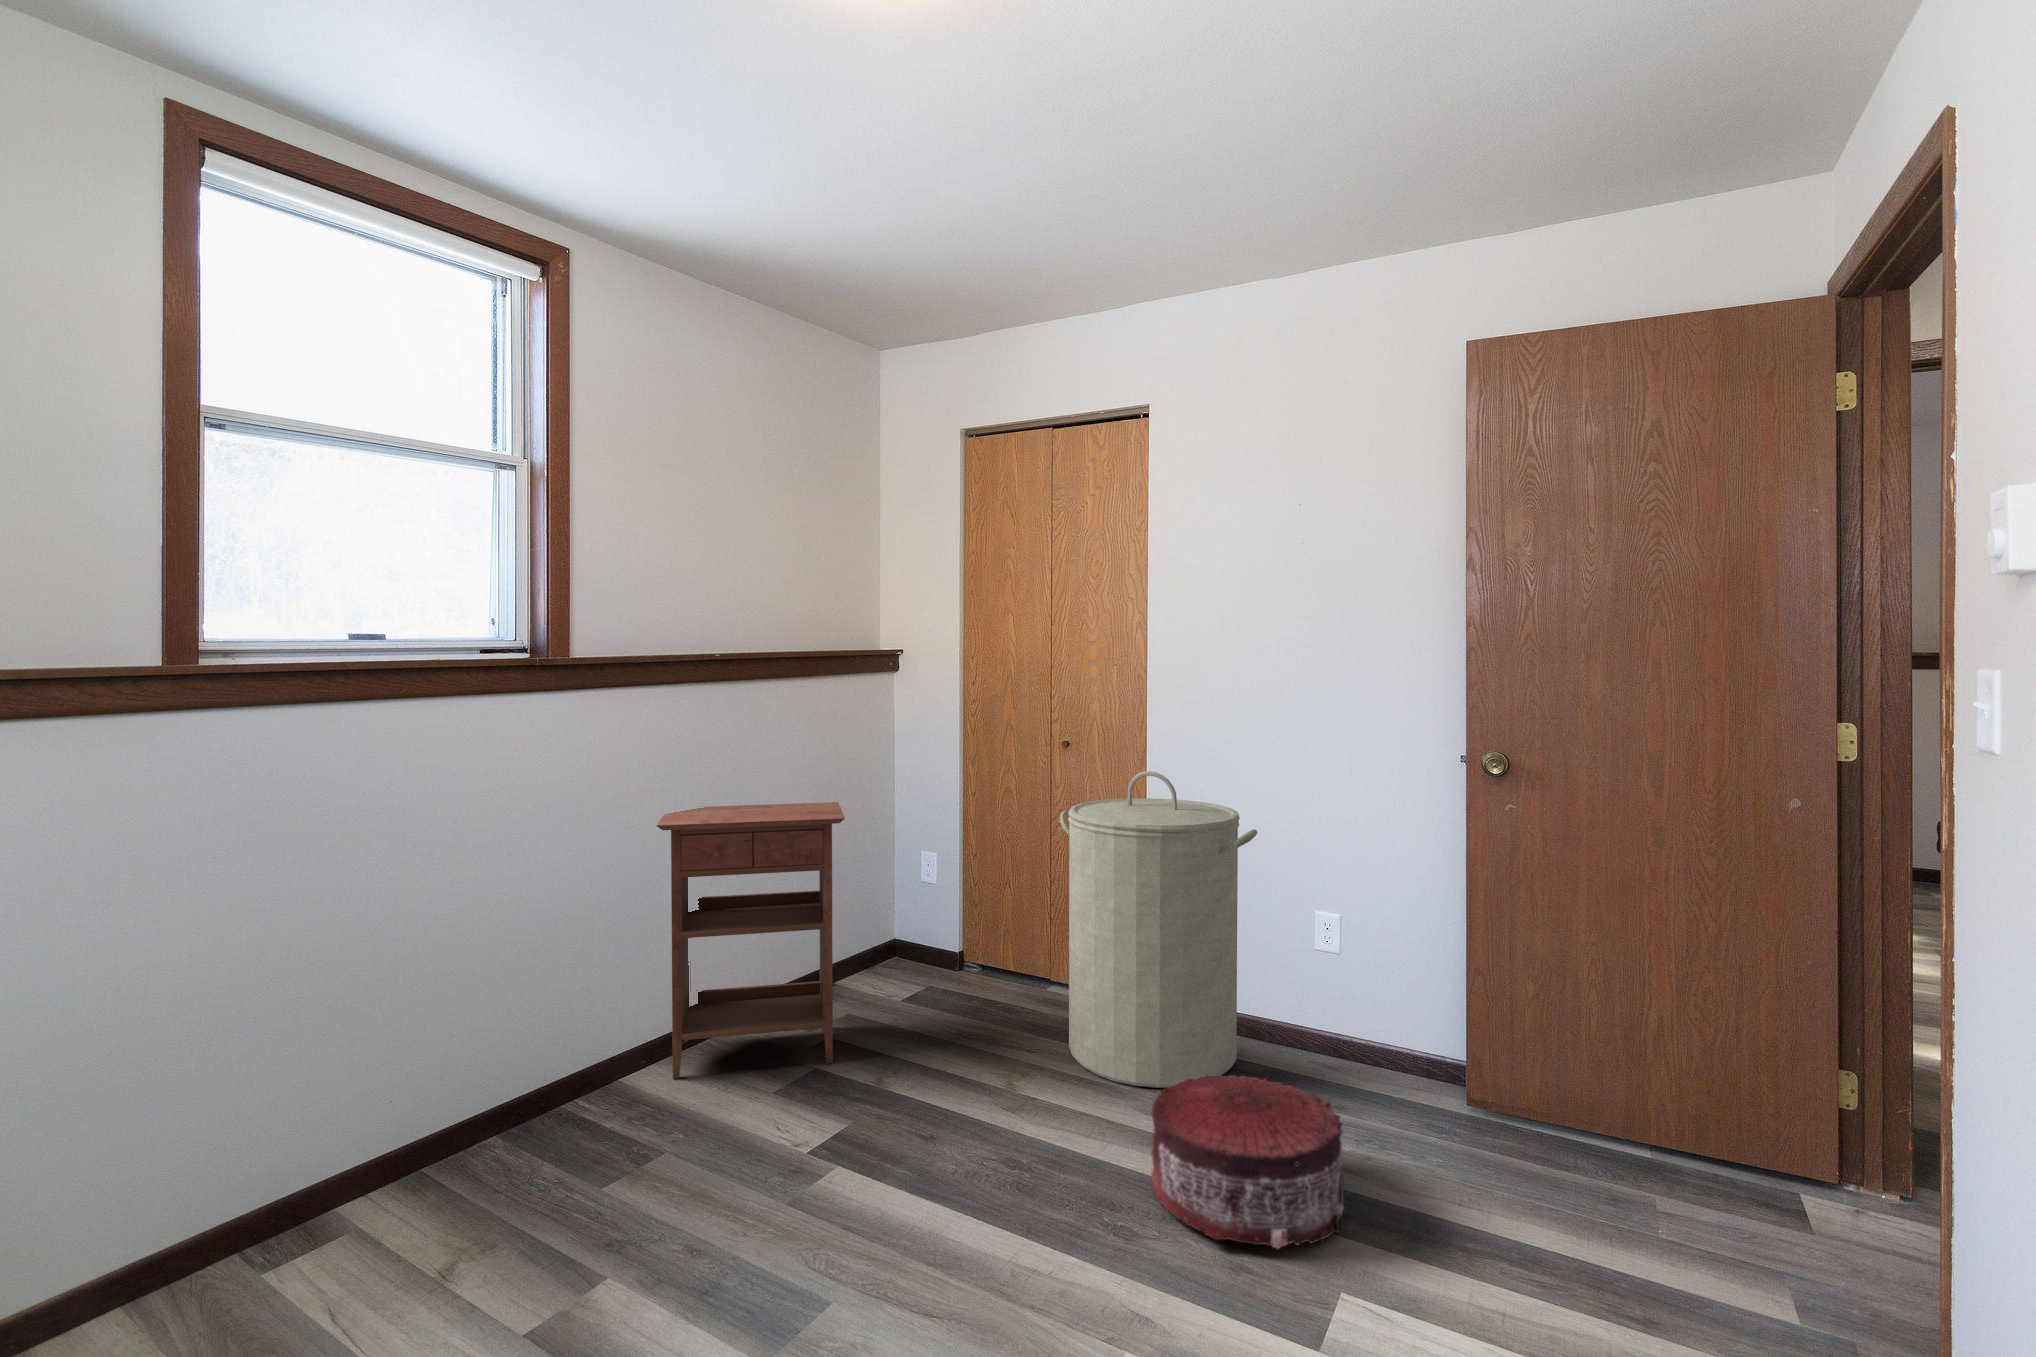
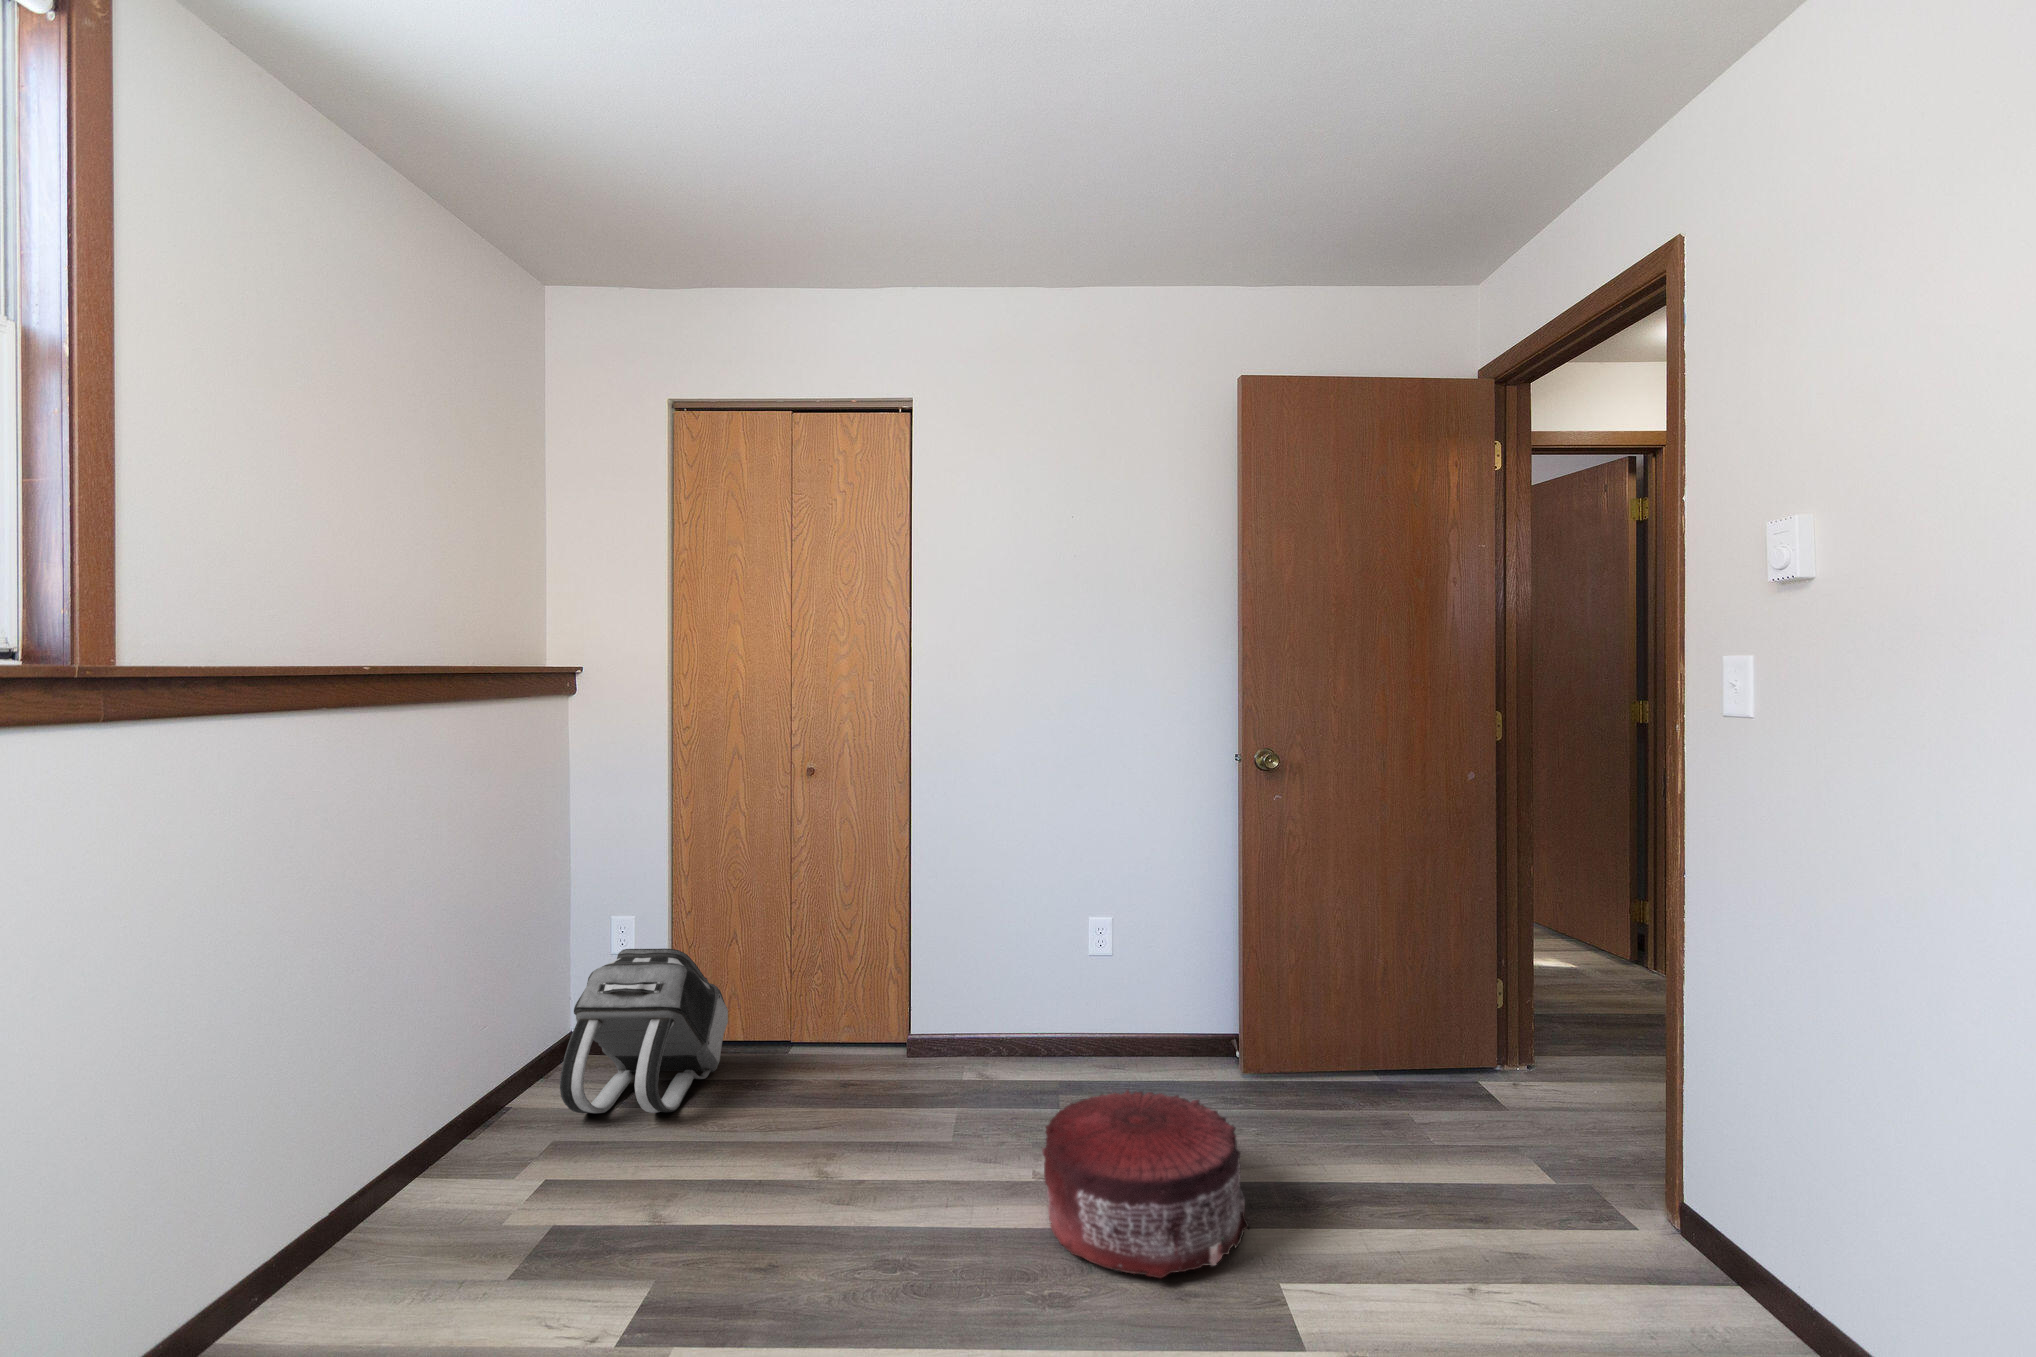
laundry hamper: present [1060,771,1257,1088] -> none [834,792,1053,1135]
nightstand: present [656,802,845,1078] -> none [280,863,593,1308]
backpack: none [853,879,999,1015] -> present [560,949,728,1113]

